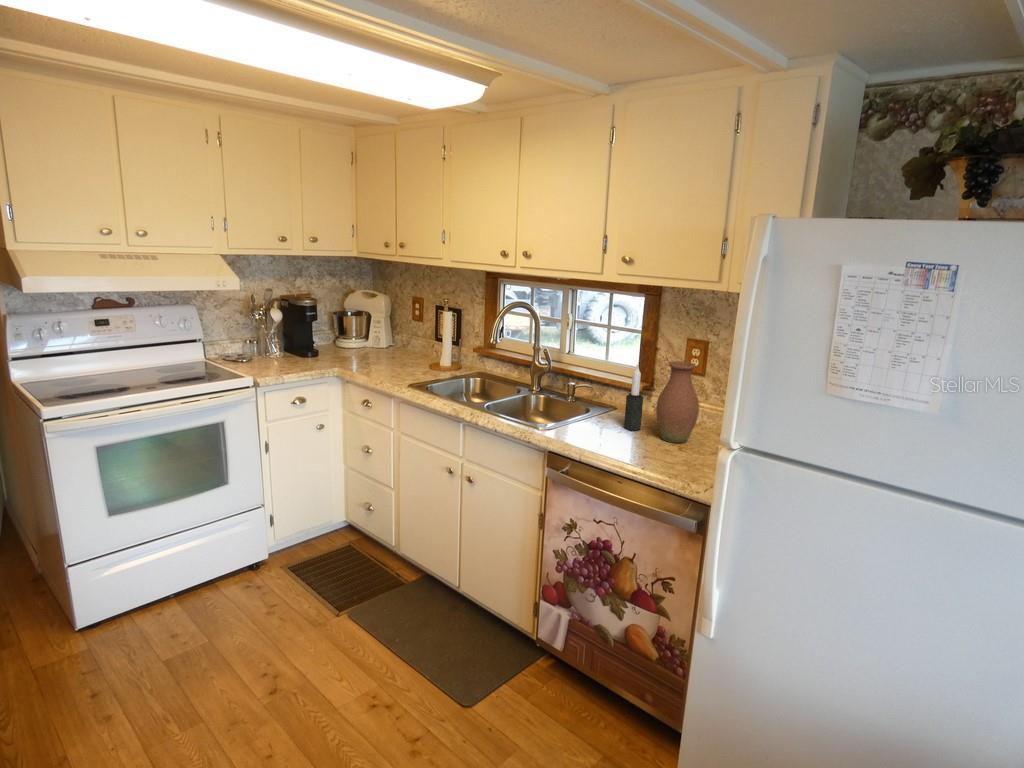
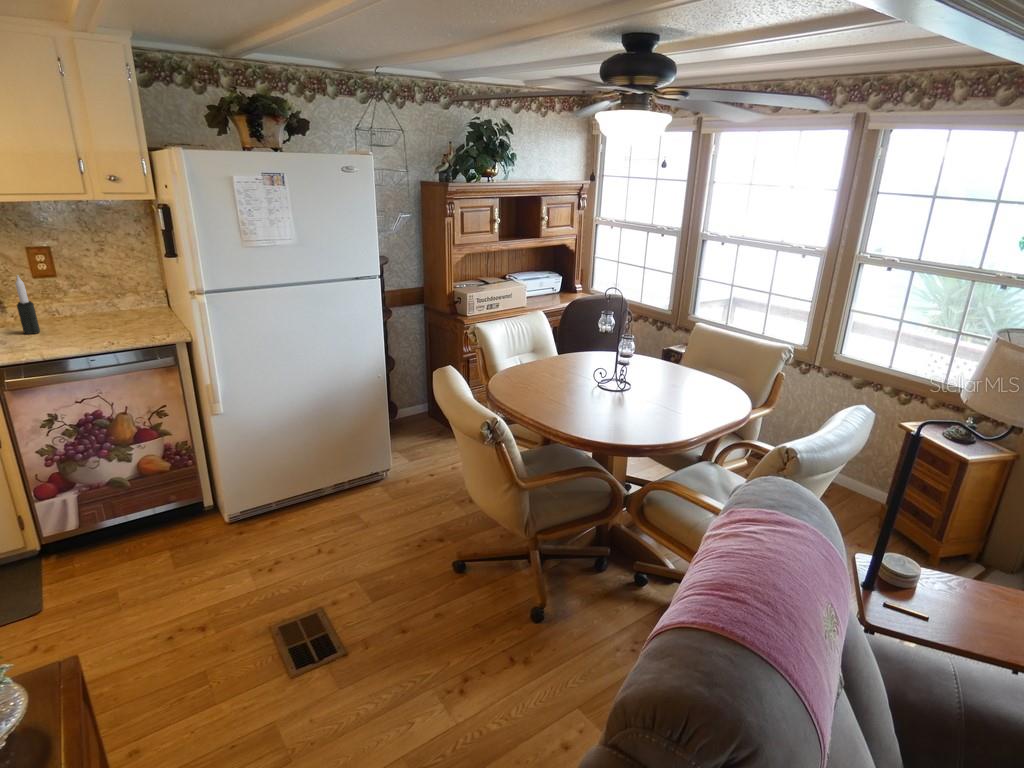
vase: present [656,361,699,443] -> none [54,263,95,329]

